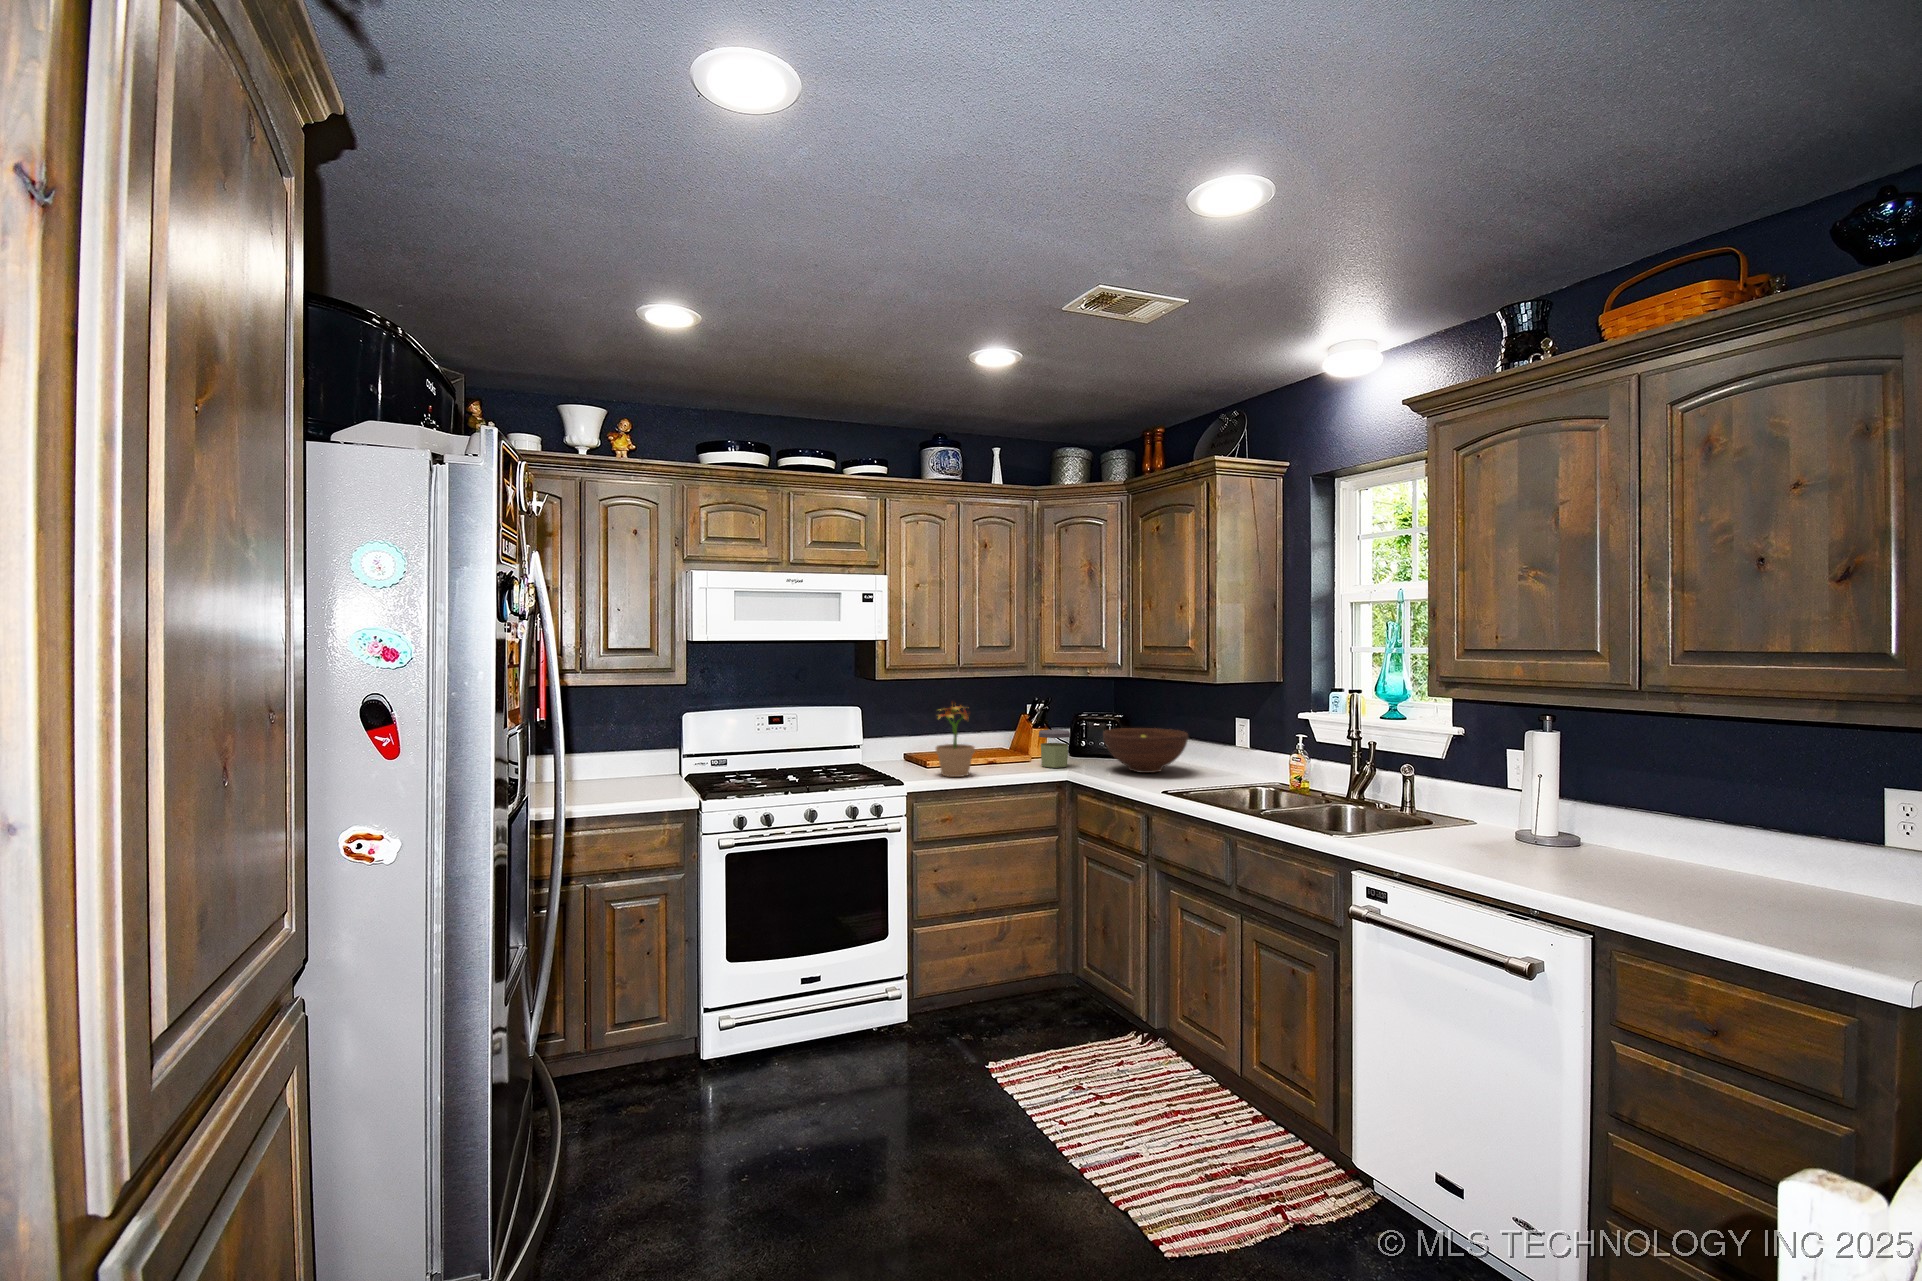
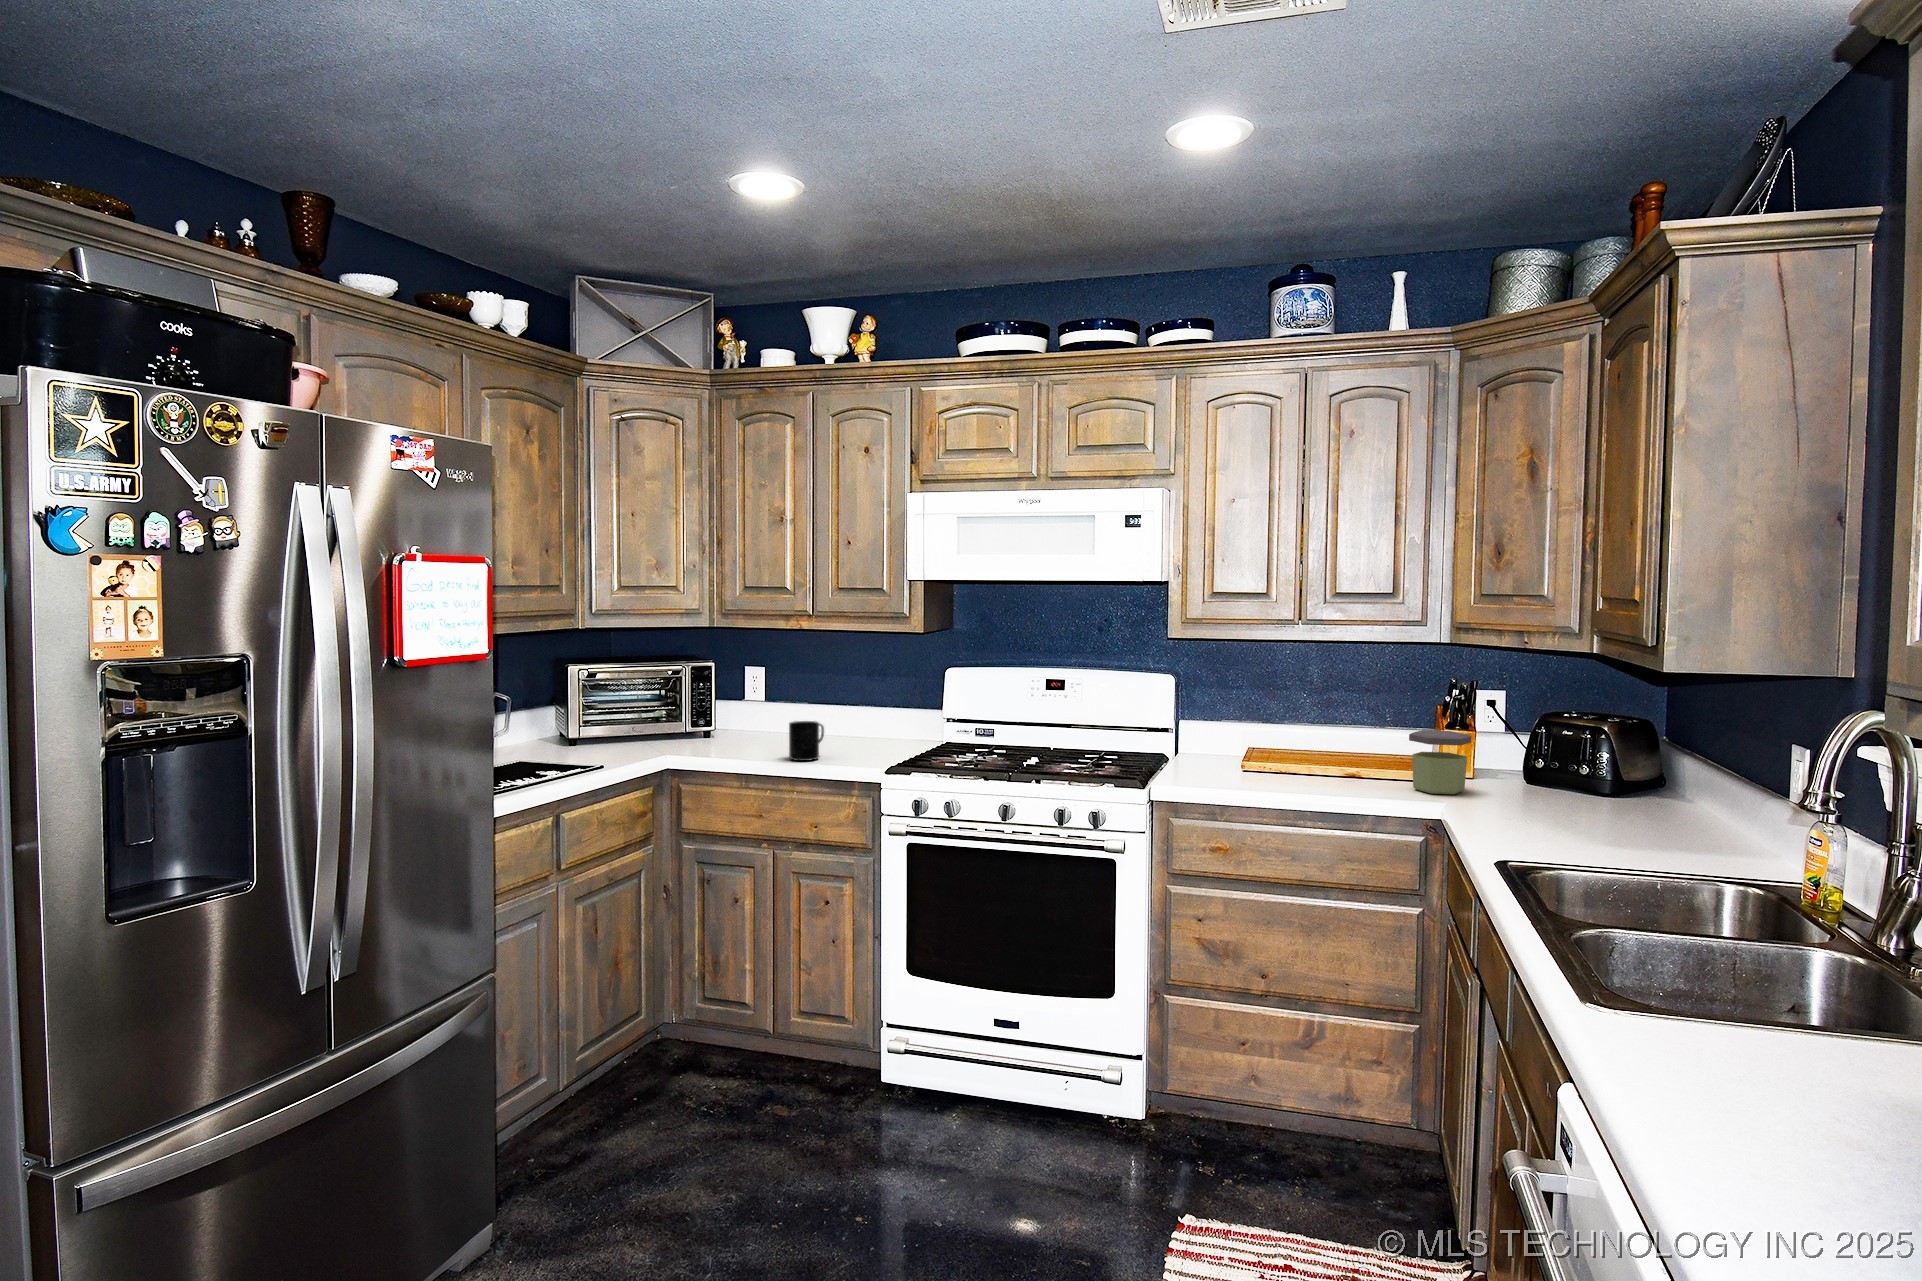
potted plant: present [936,705,975,777] -> none [1213,673,1278,788]
fruit bowl: present [1103,728,1188,773] -> none [1509,739,1683,823]
mug: none [592,763,620,799] -> present [789,721,824,761]

